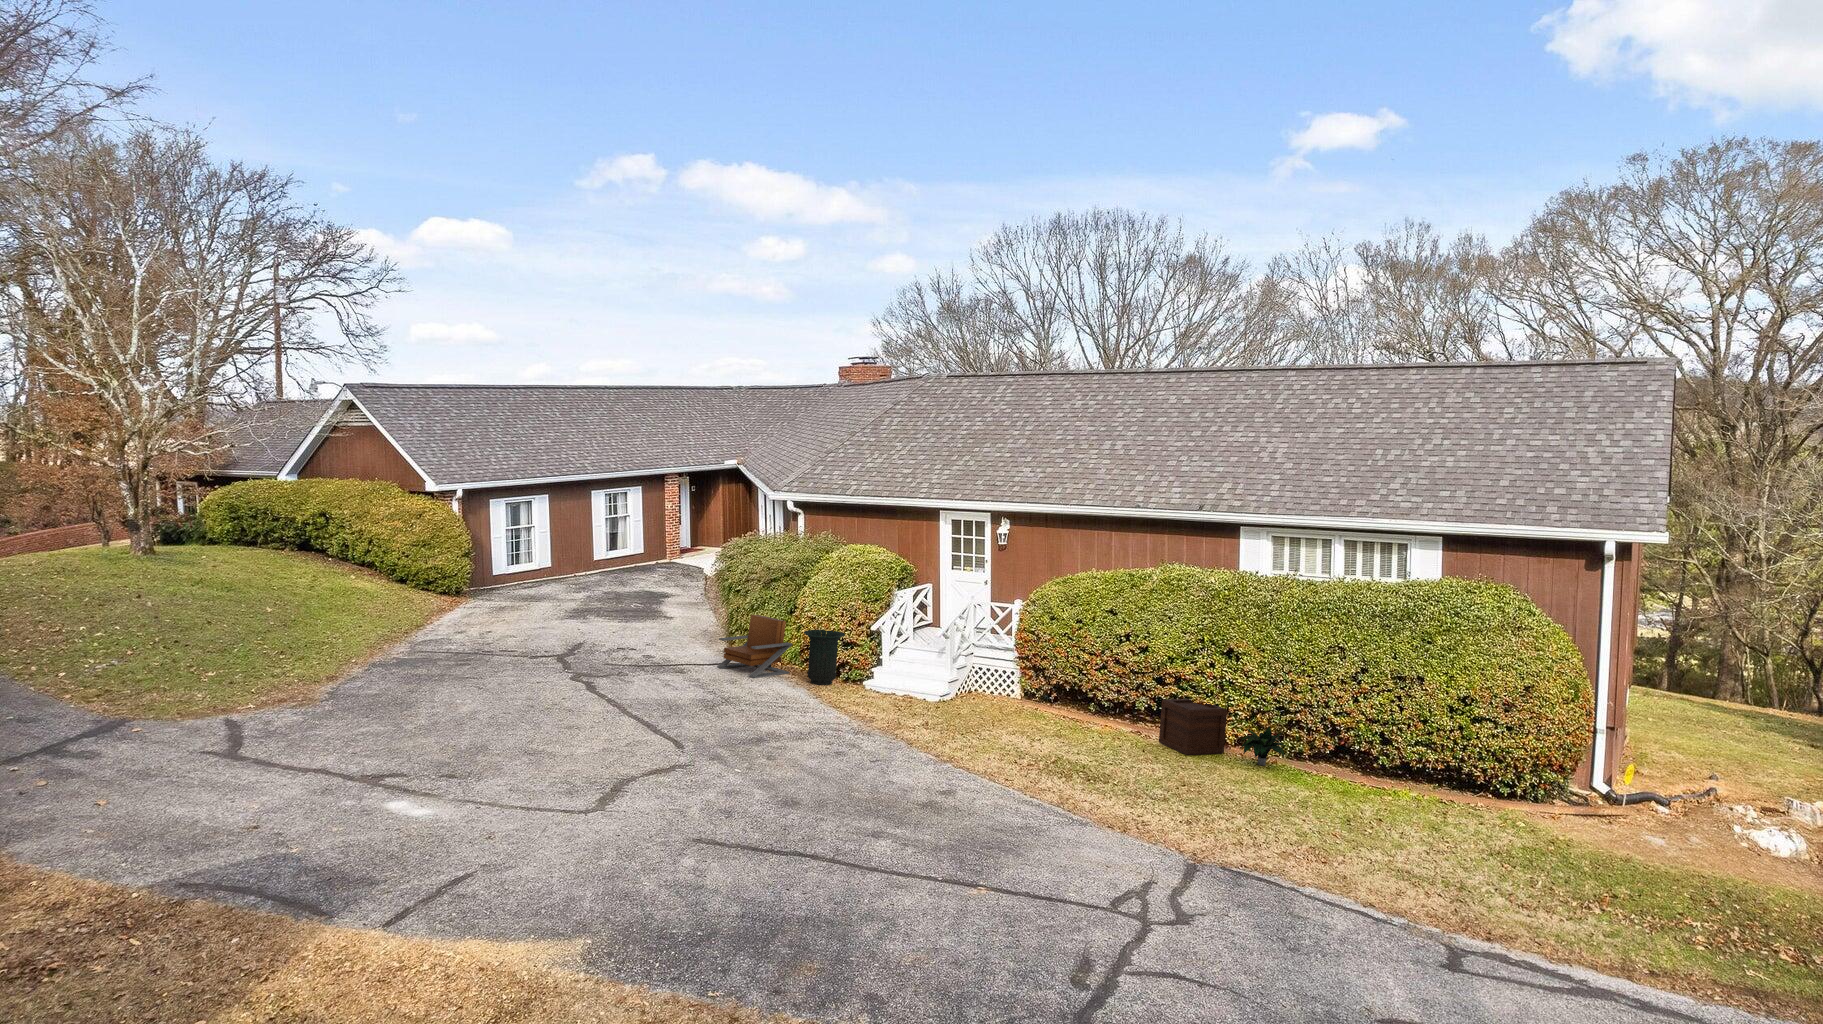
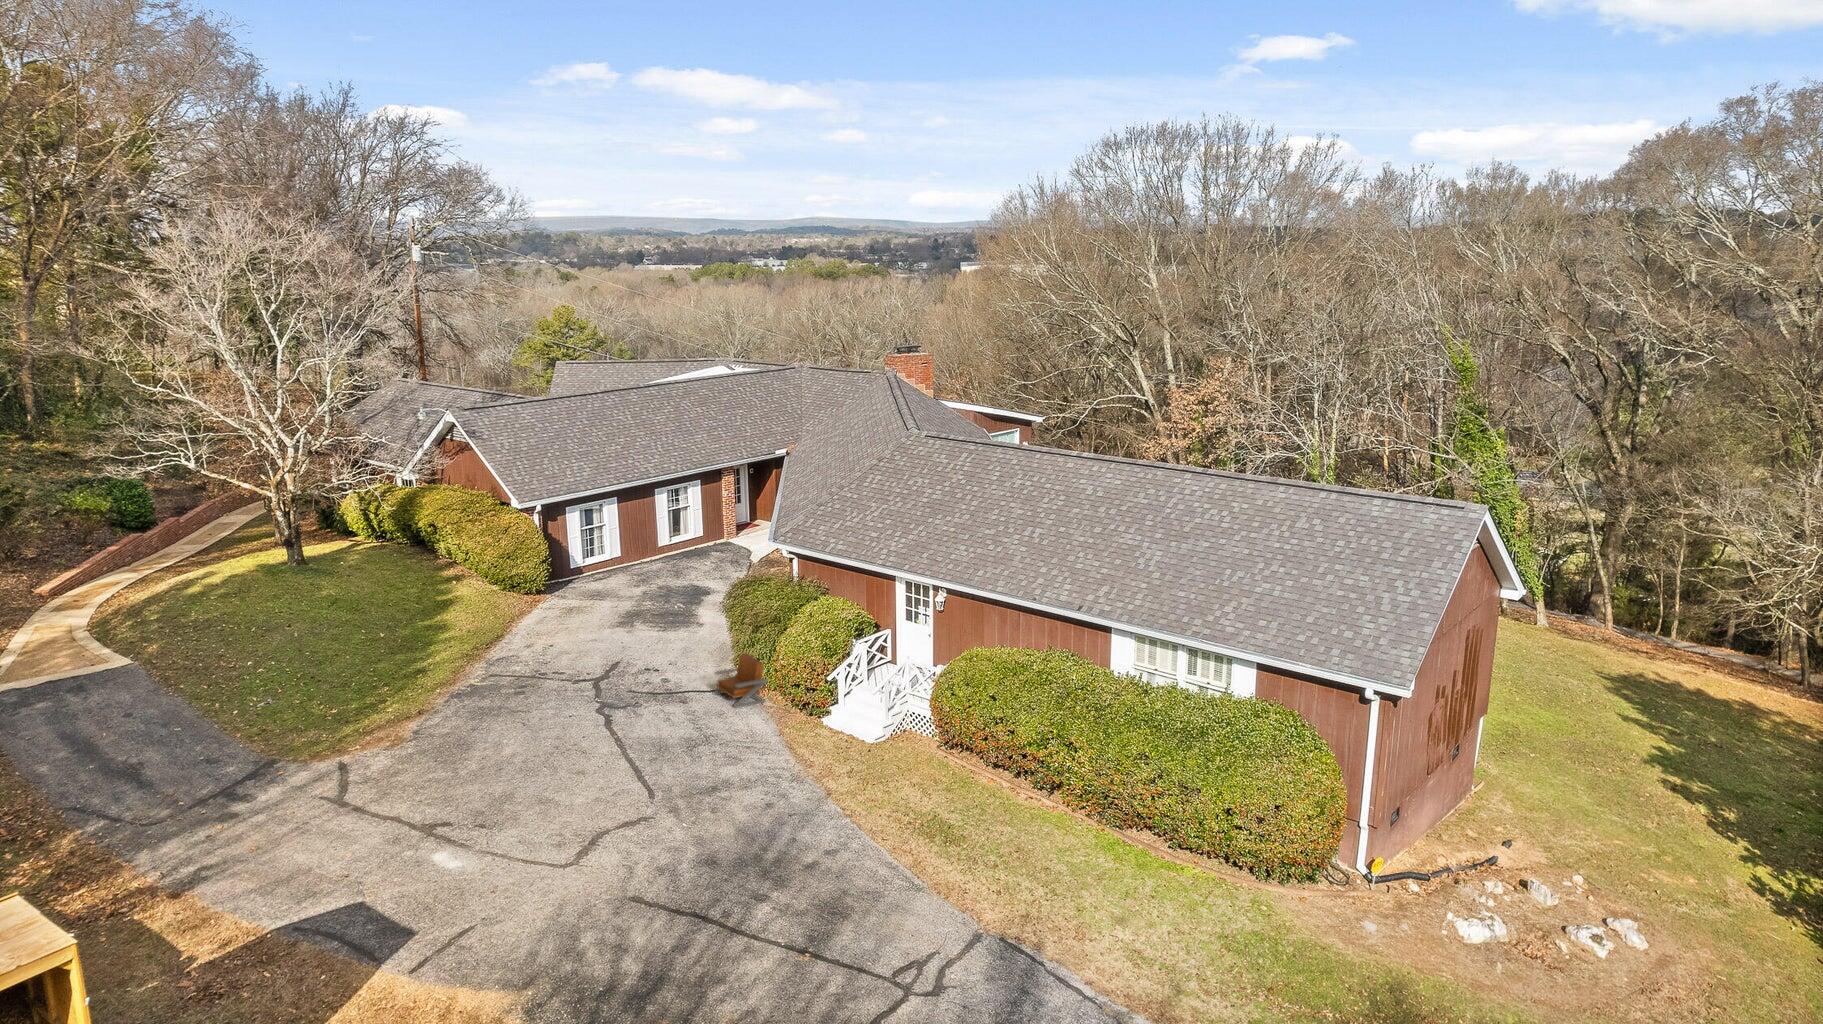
trash can: present [804,630,845,685] -> none [772,674,804,719]
wooden crate: present [1159,699,1227,755] -> none [1015,771,1064,819]
potted plant: present [1240,726,1288,766] -> none [1067,804,1105,834]

